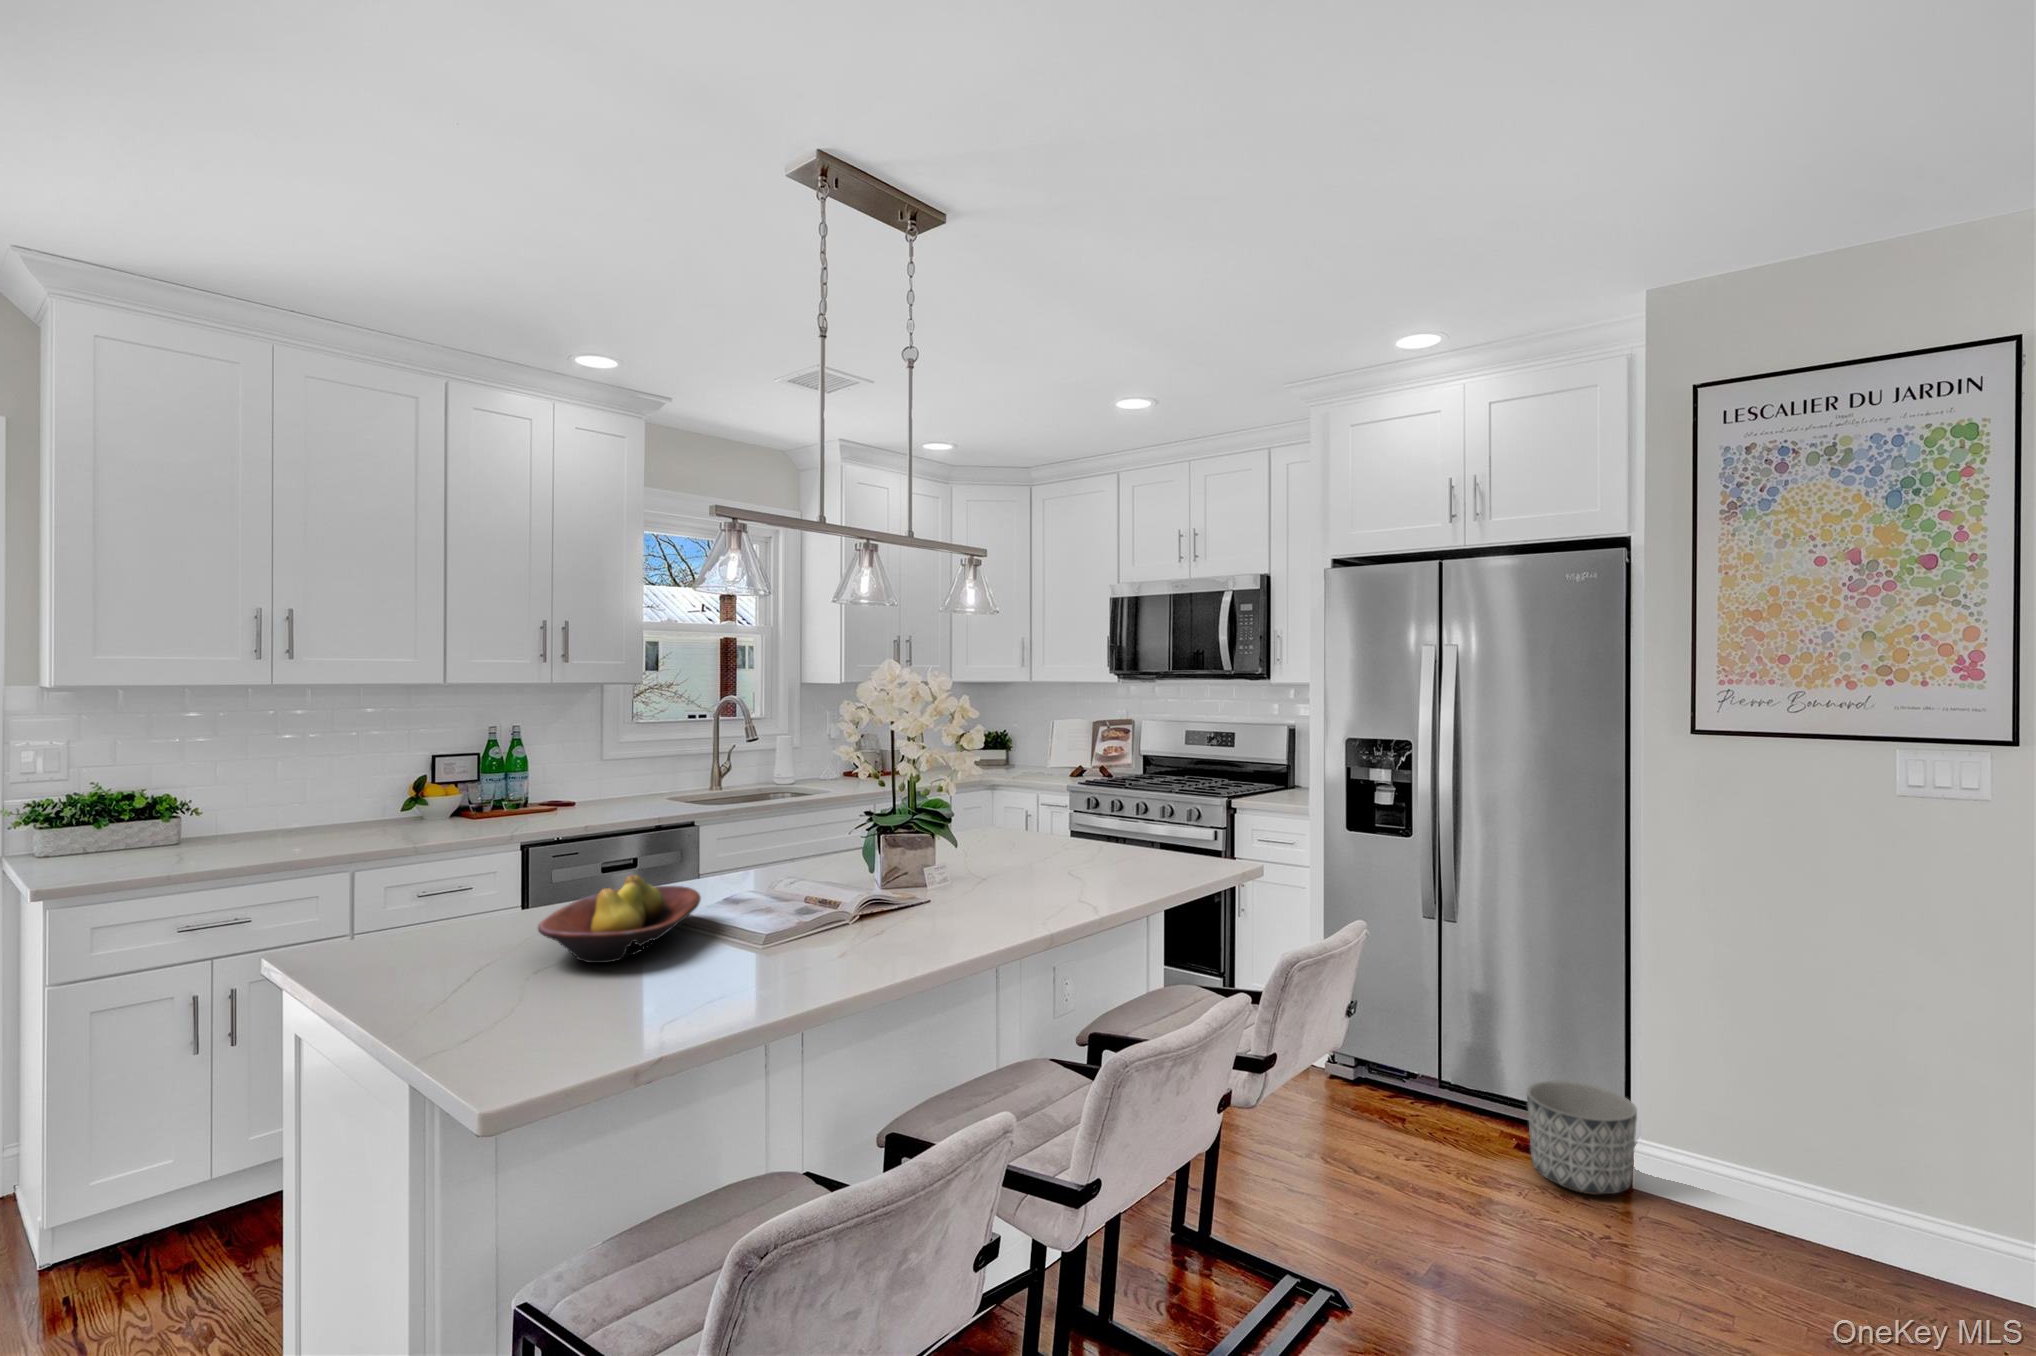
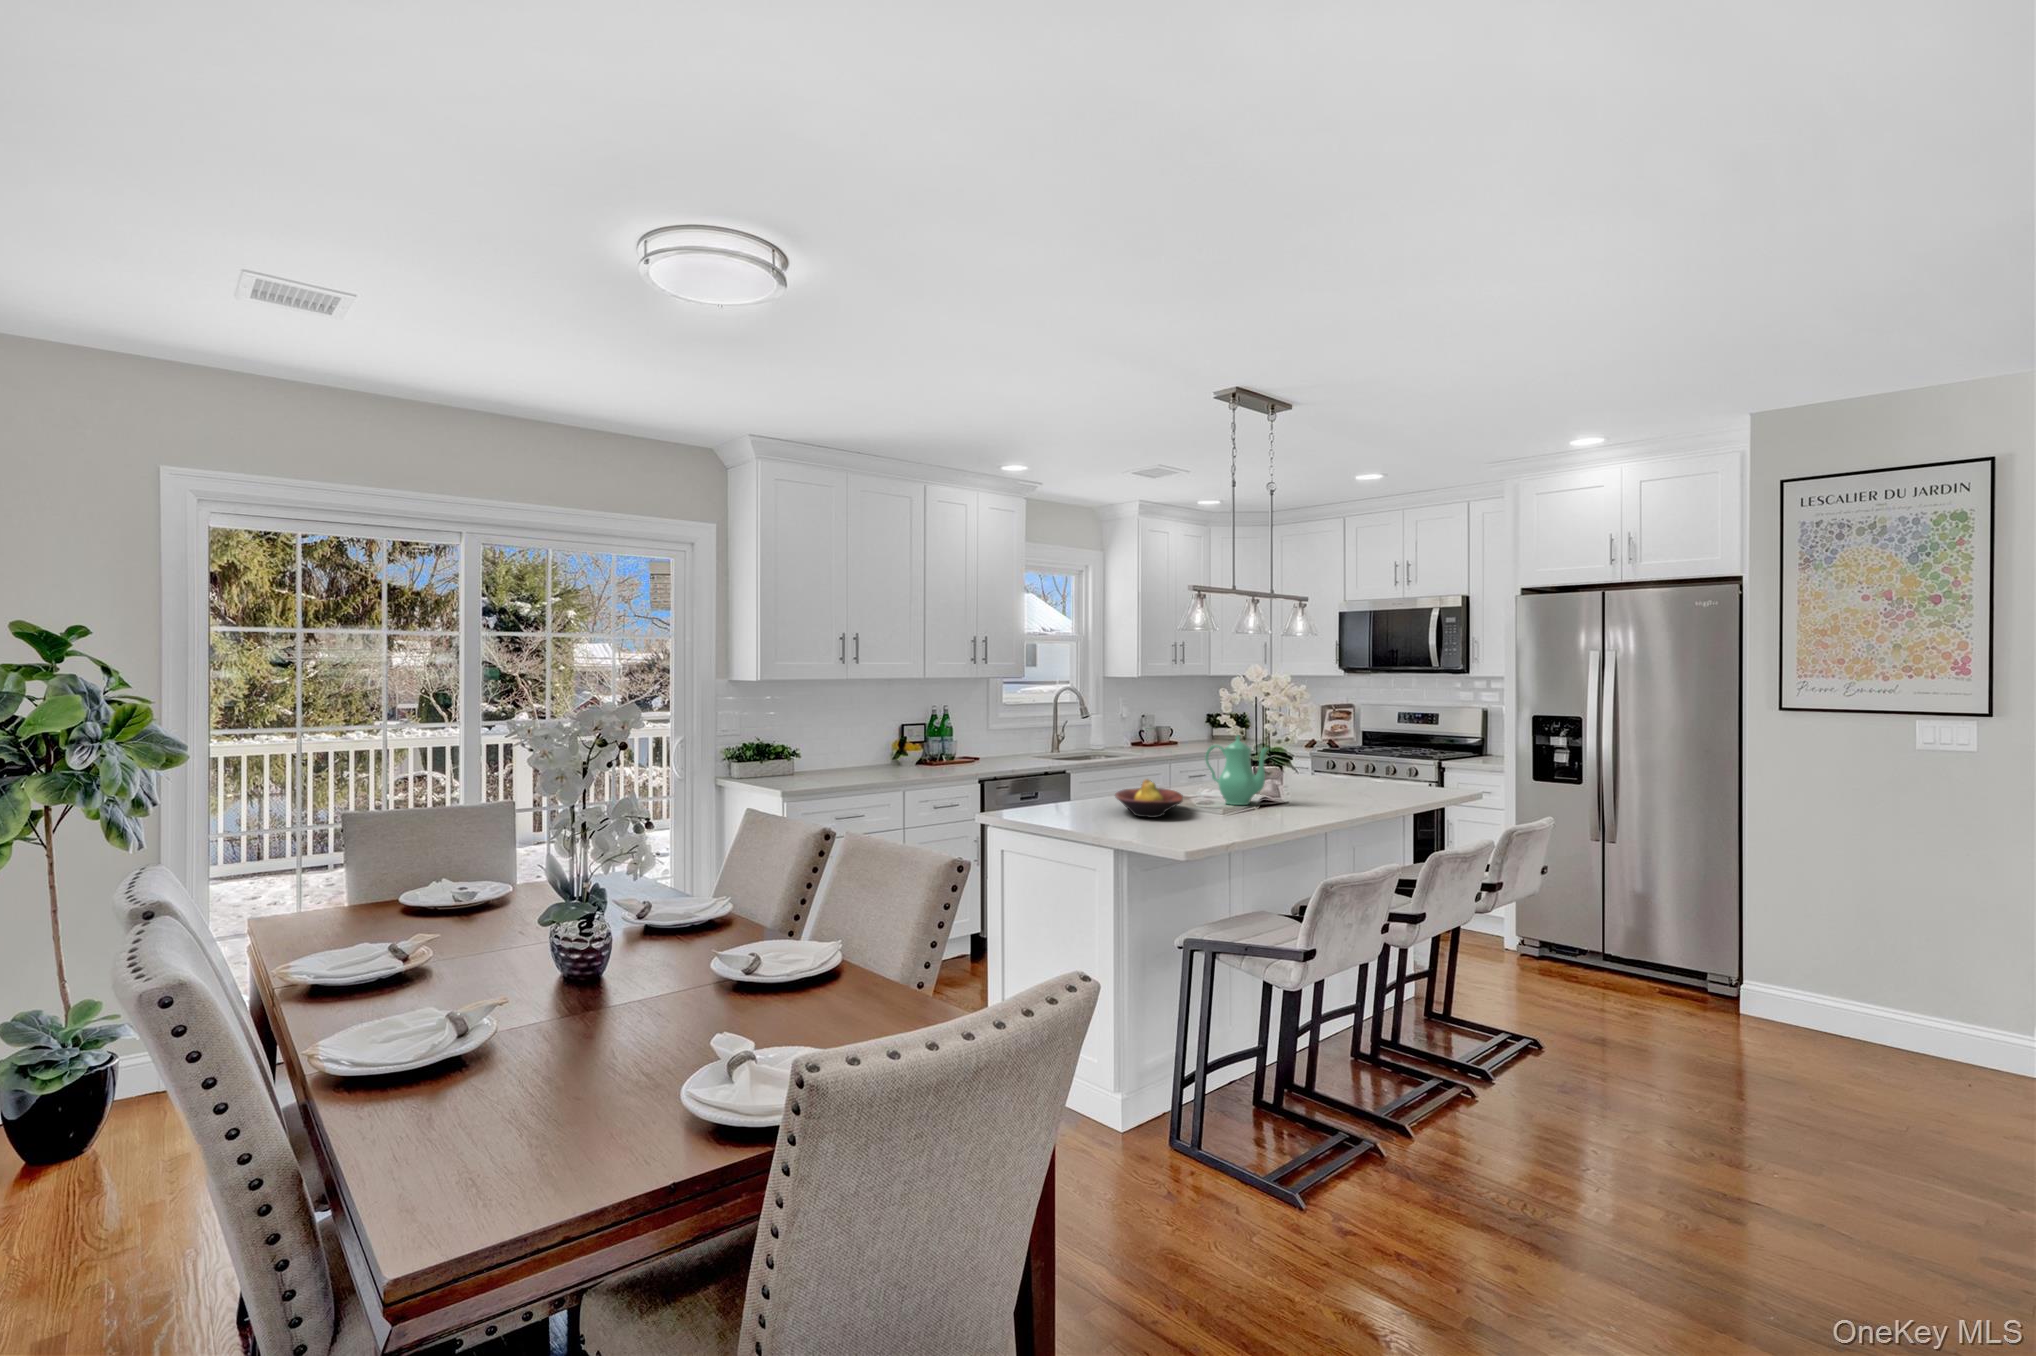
teapot: none [779,785,881,914] -> present [1205,735,1269,805]
planter: present [1527,1081,1637,1195] -> none [1663,945,1740,1013]

